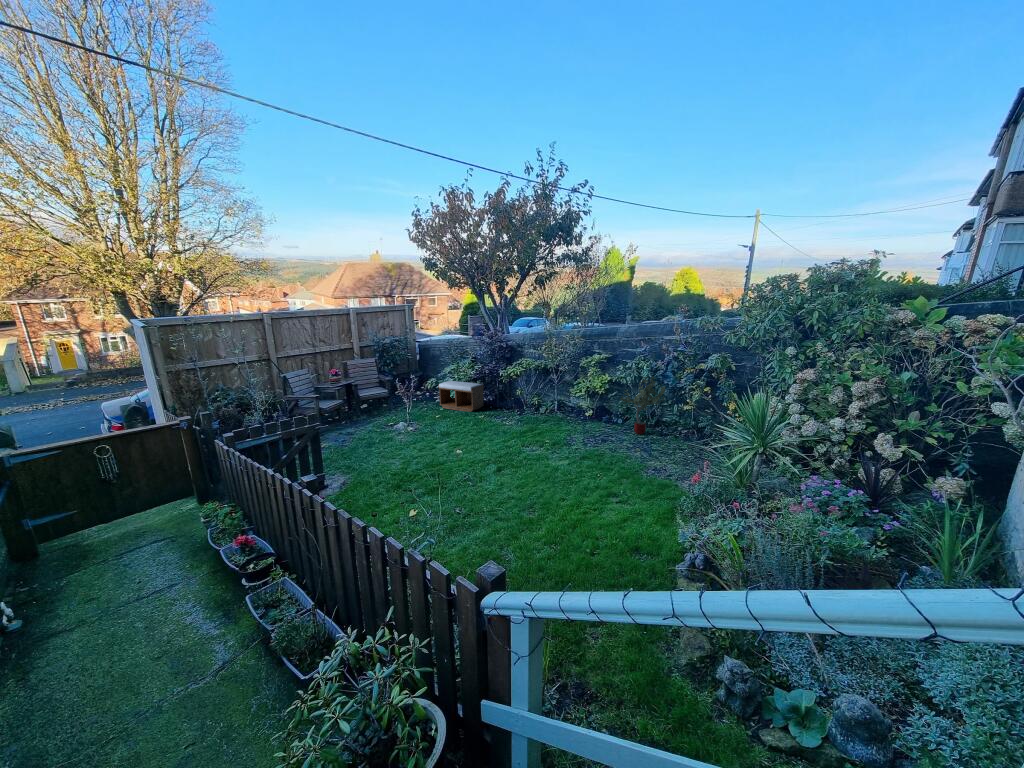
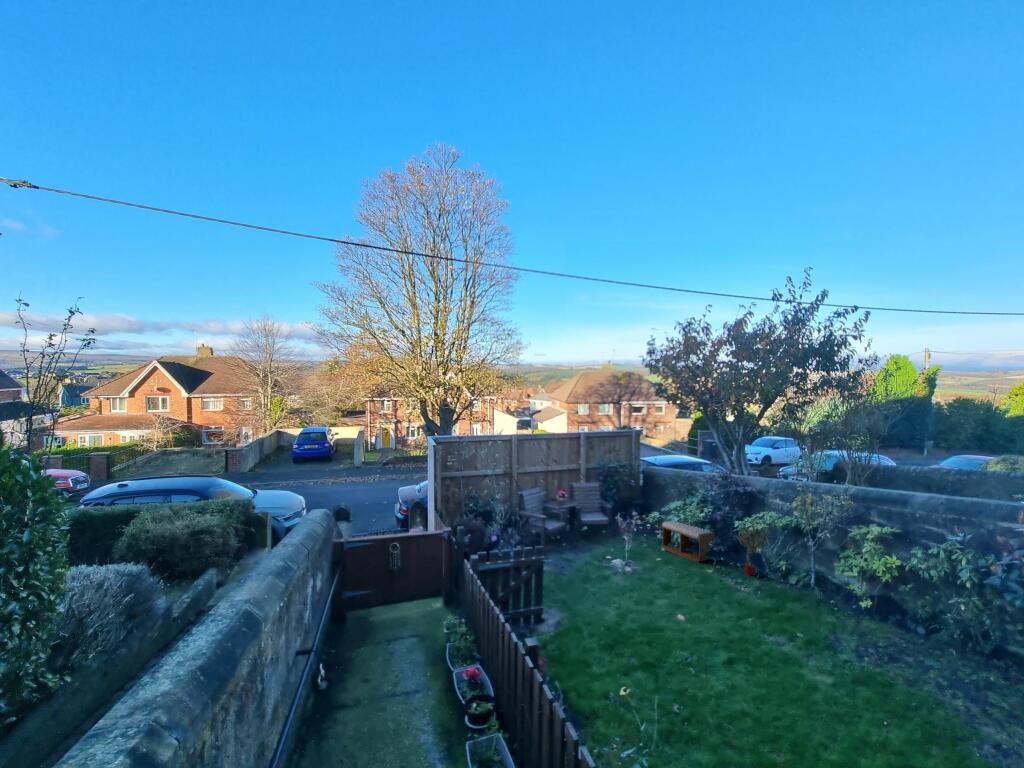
potted tree: present [620,377,666,434] -> present [737,520,769,576]

